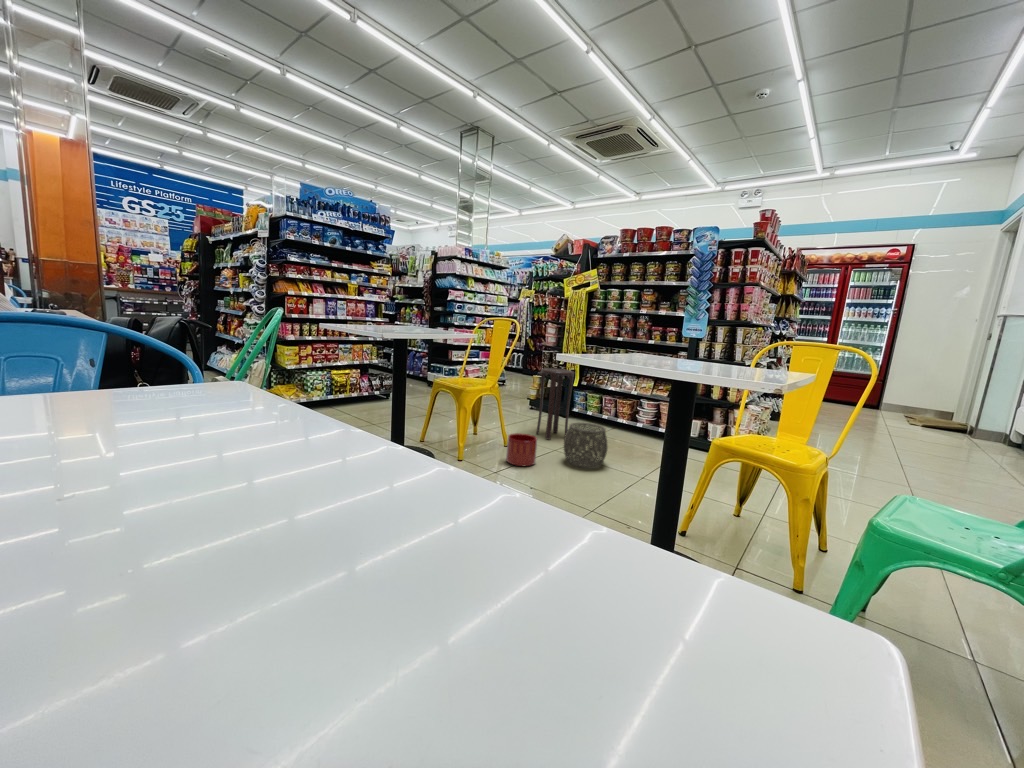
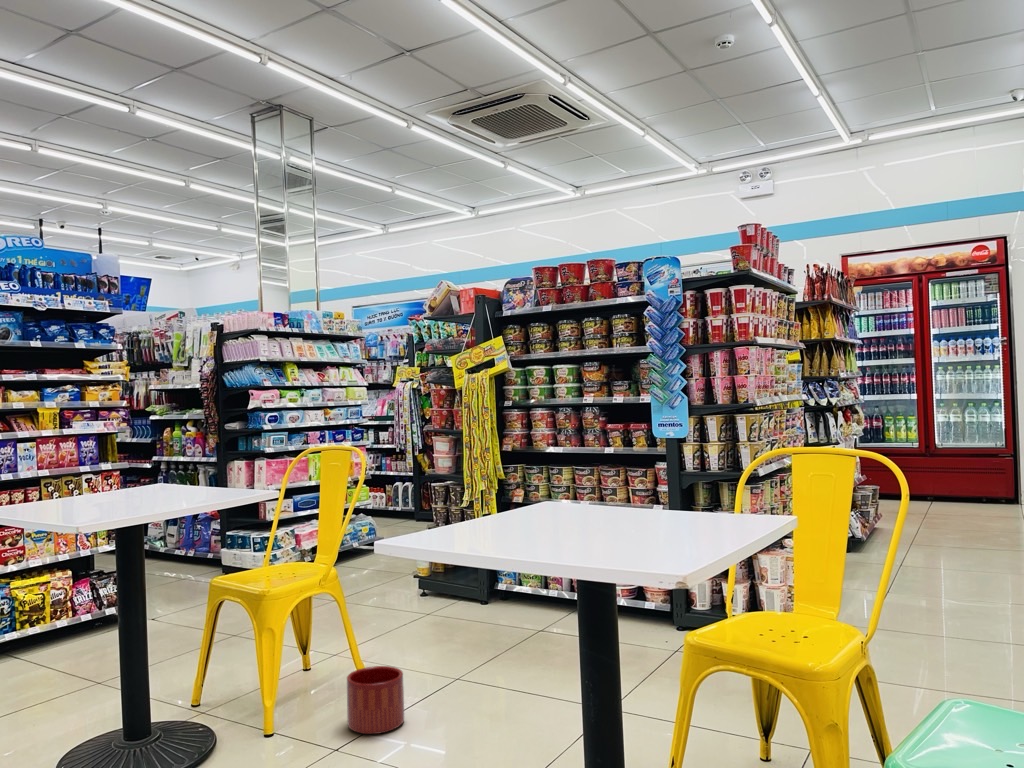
stool: present [536,368,574,439] -> none [411,525,474,663]
woven basket: present [564,422,608,468] -> none [454,627,536,718]

